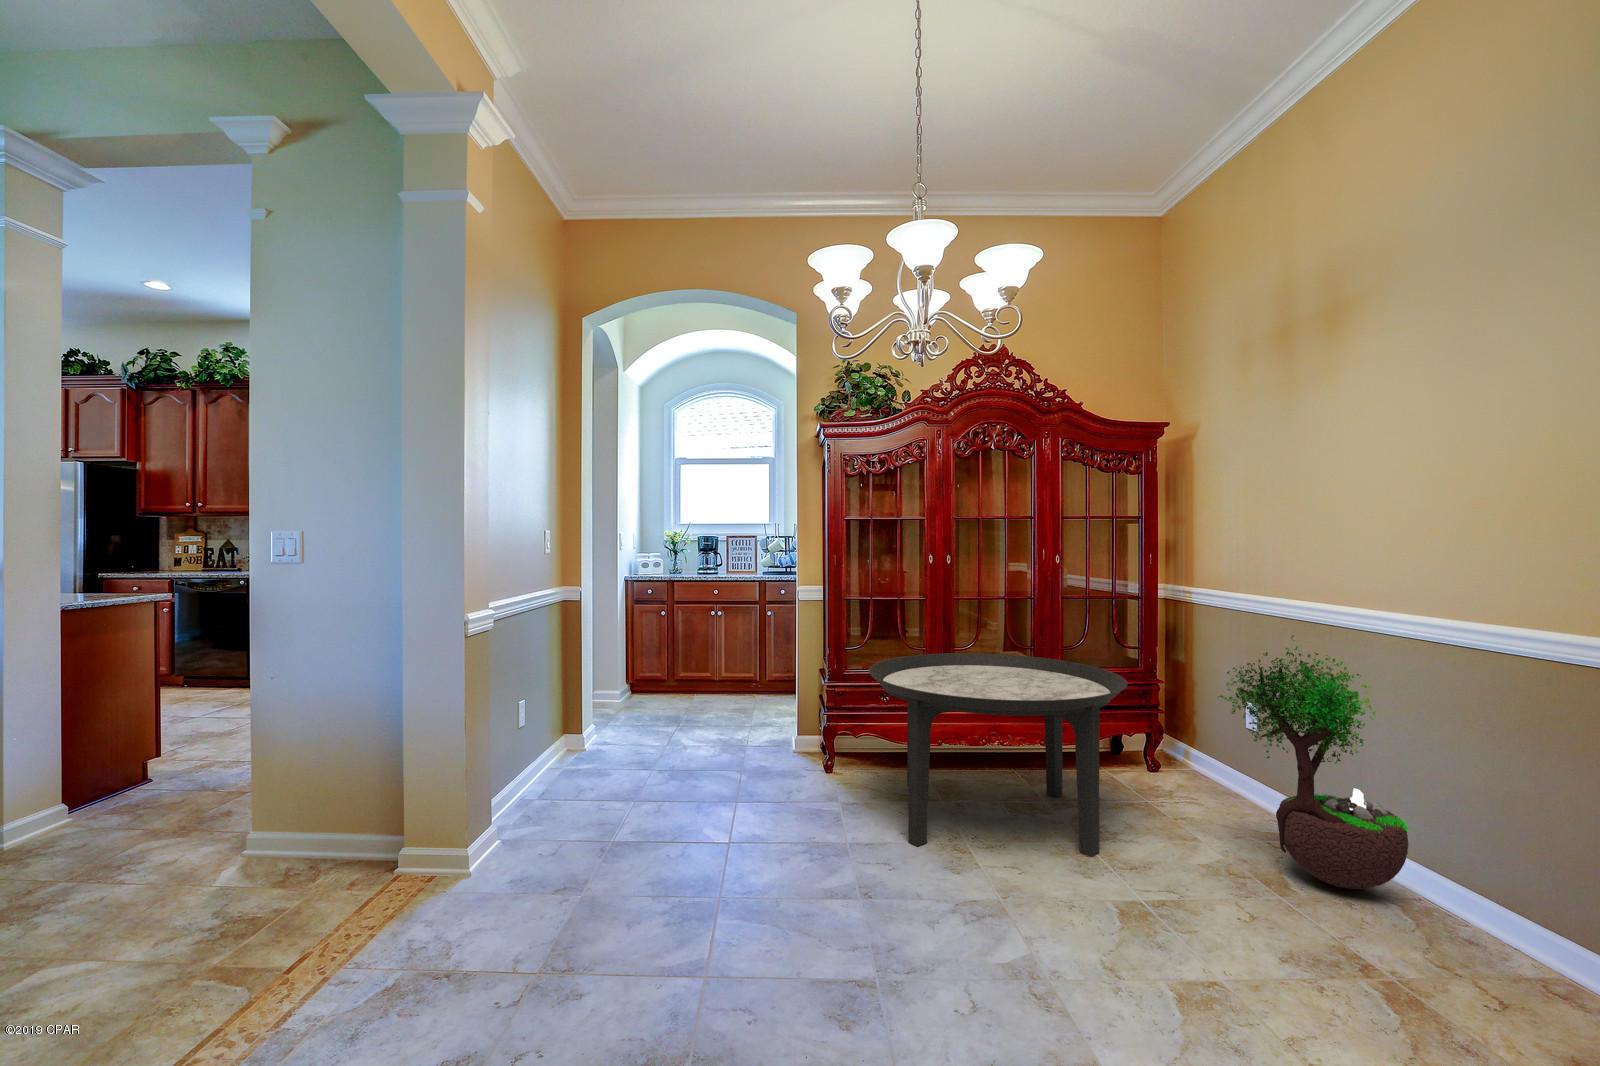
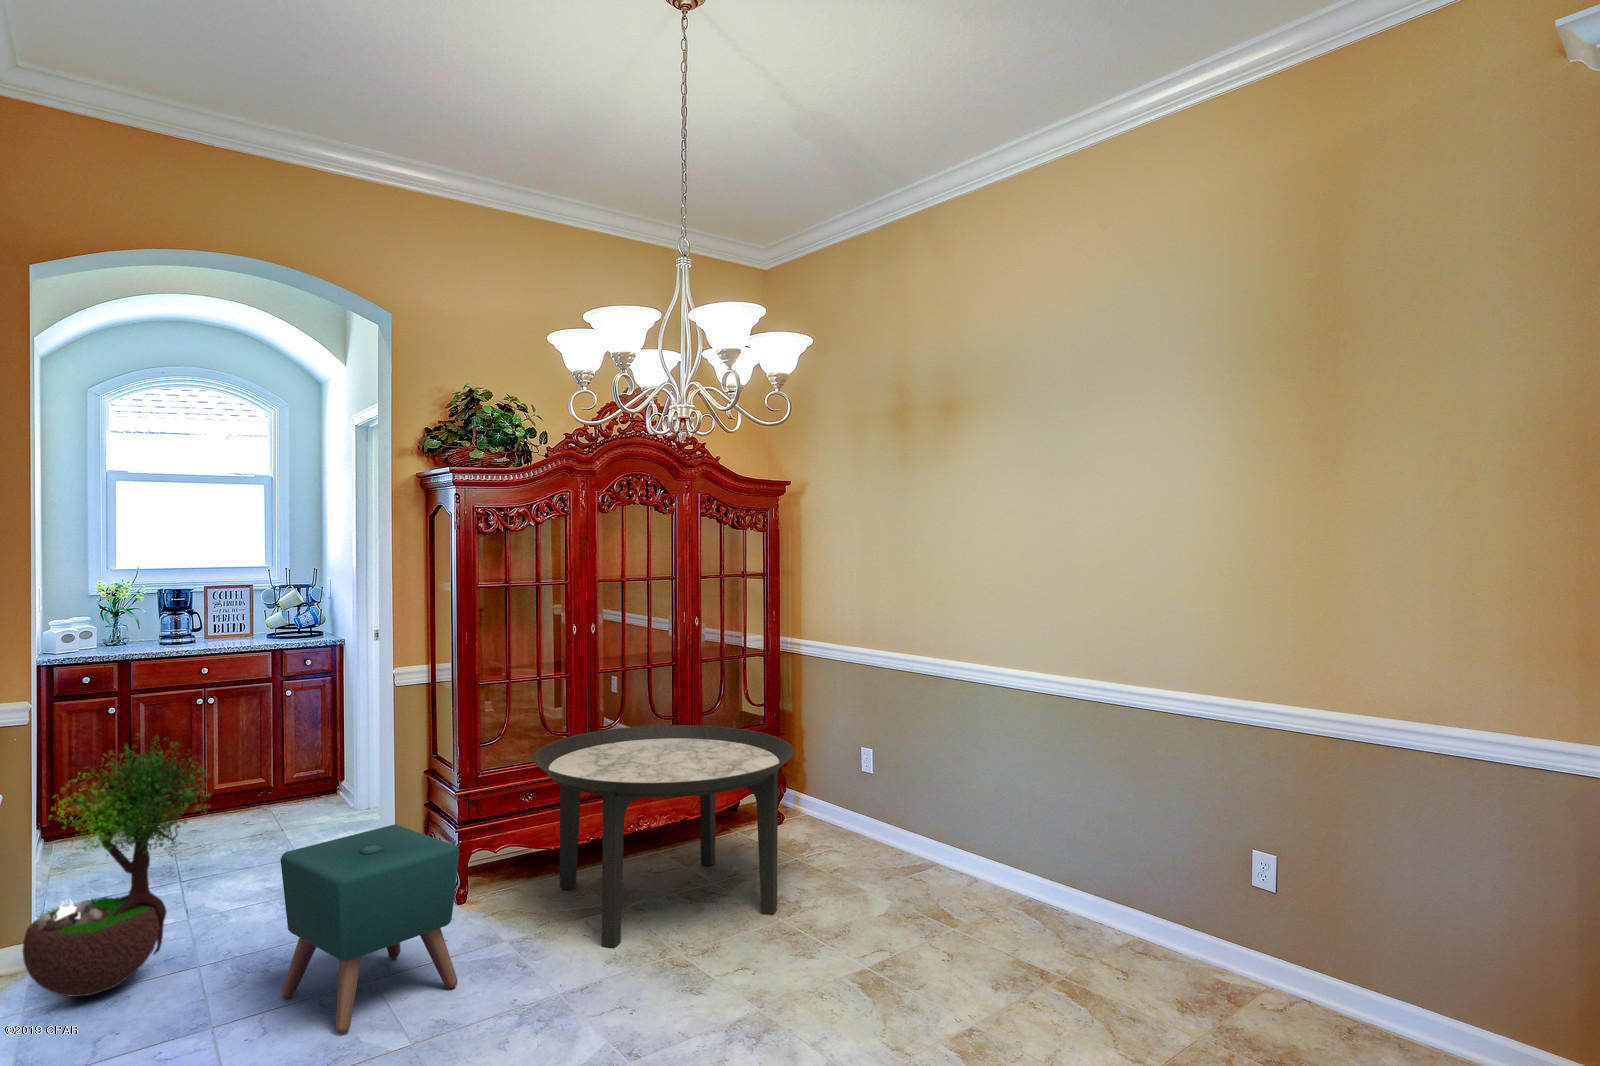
potted tree: present [1218,635,1408,889] -> present [23,734,210,997]
ottoman: none [663,702,778,855] -> present [281,824,459,1034]

